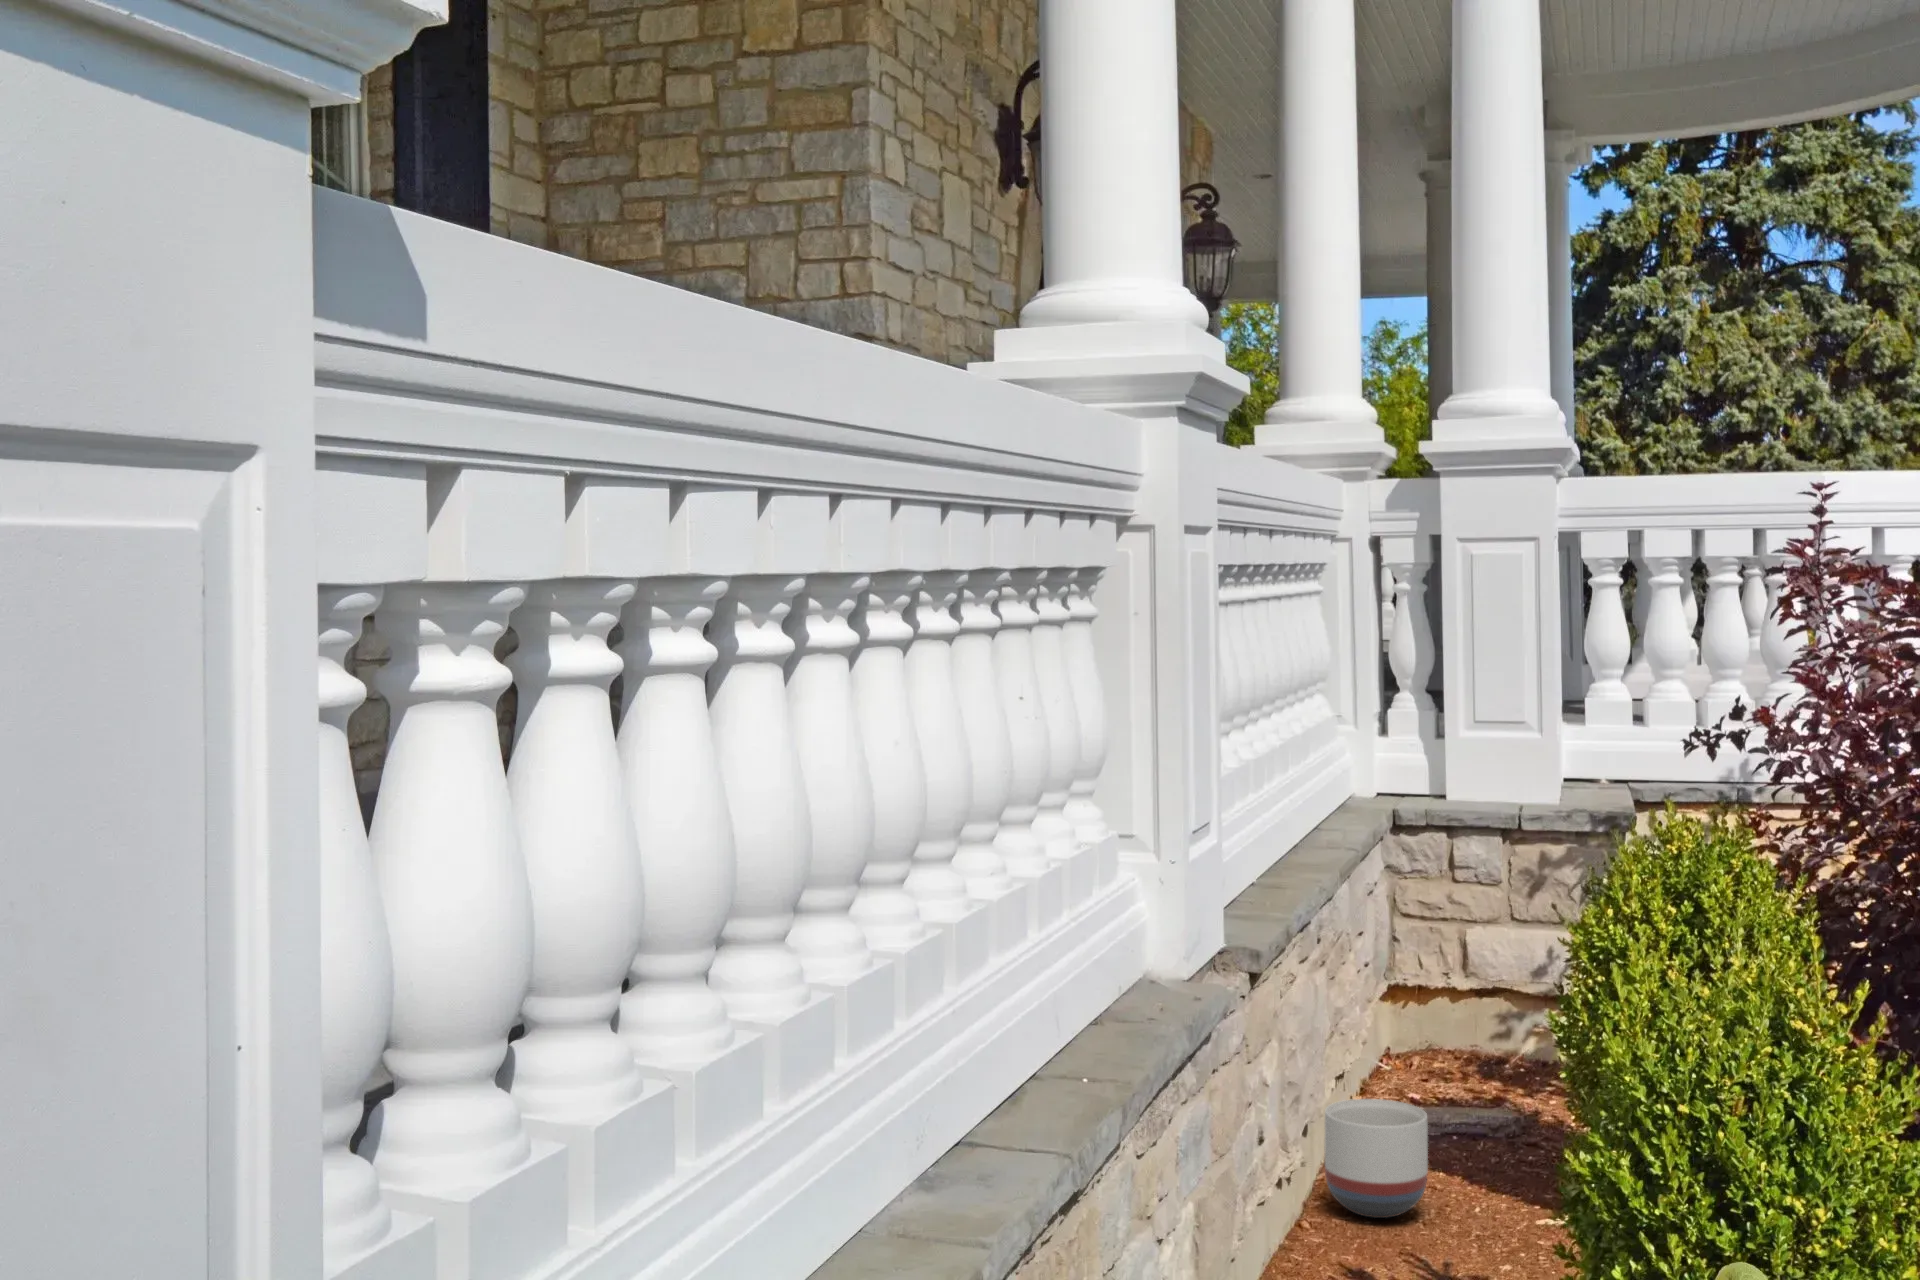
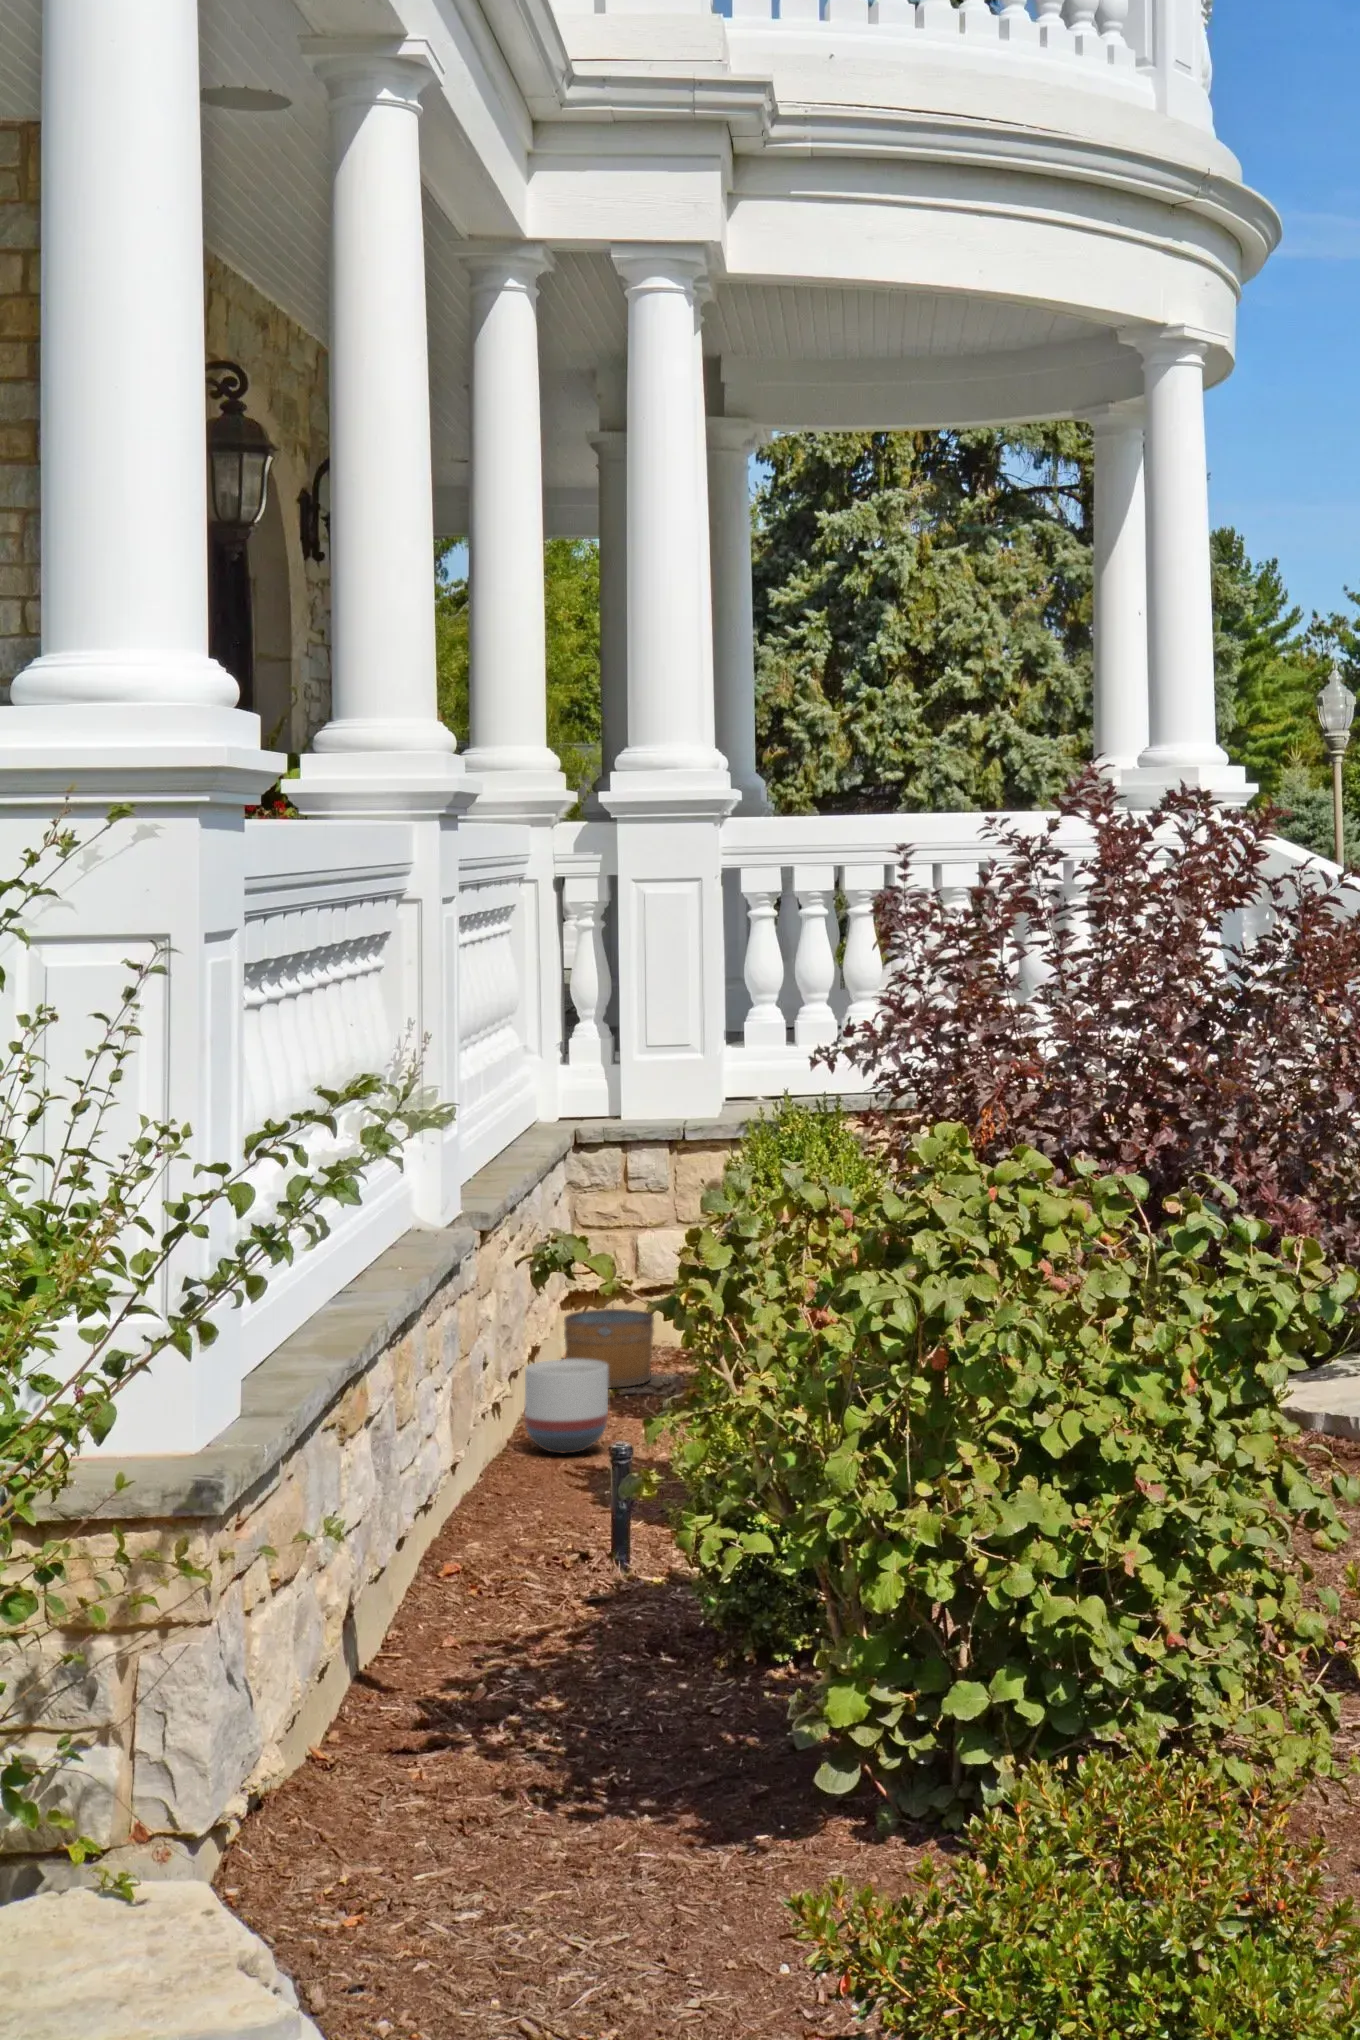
bucket: none [1381,969,1483,1105] -> present [564,1269,654,1388]

